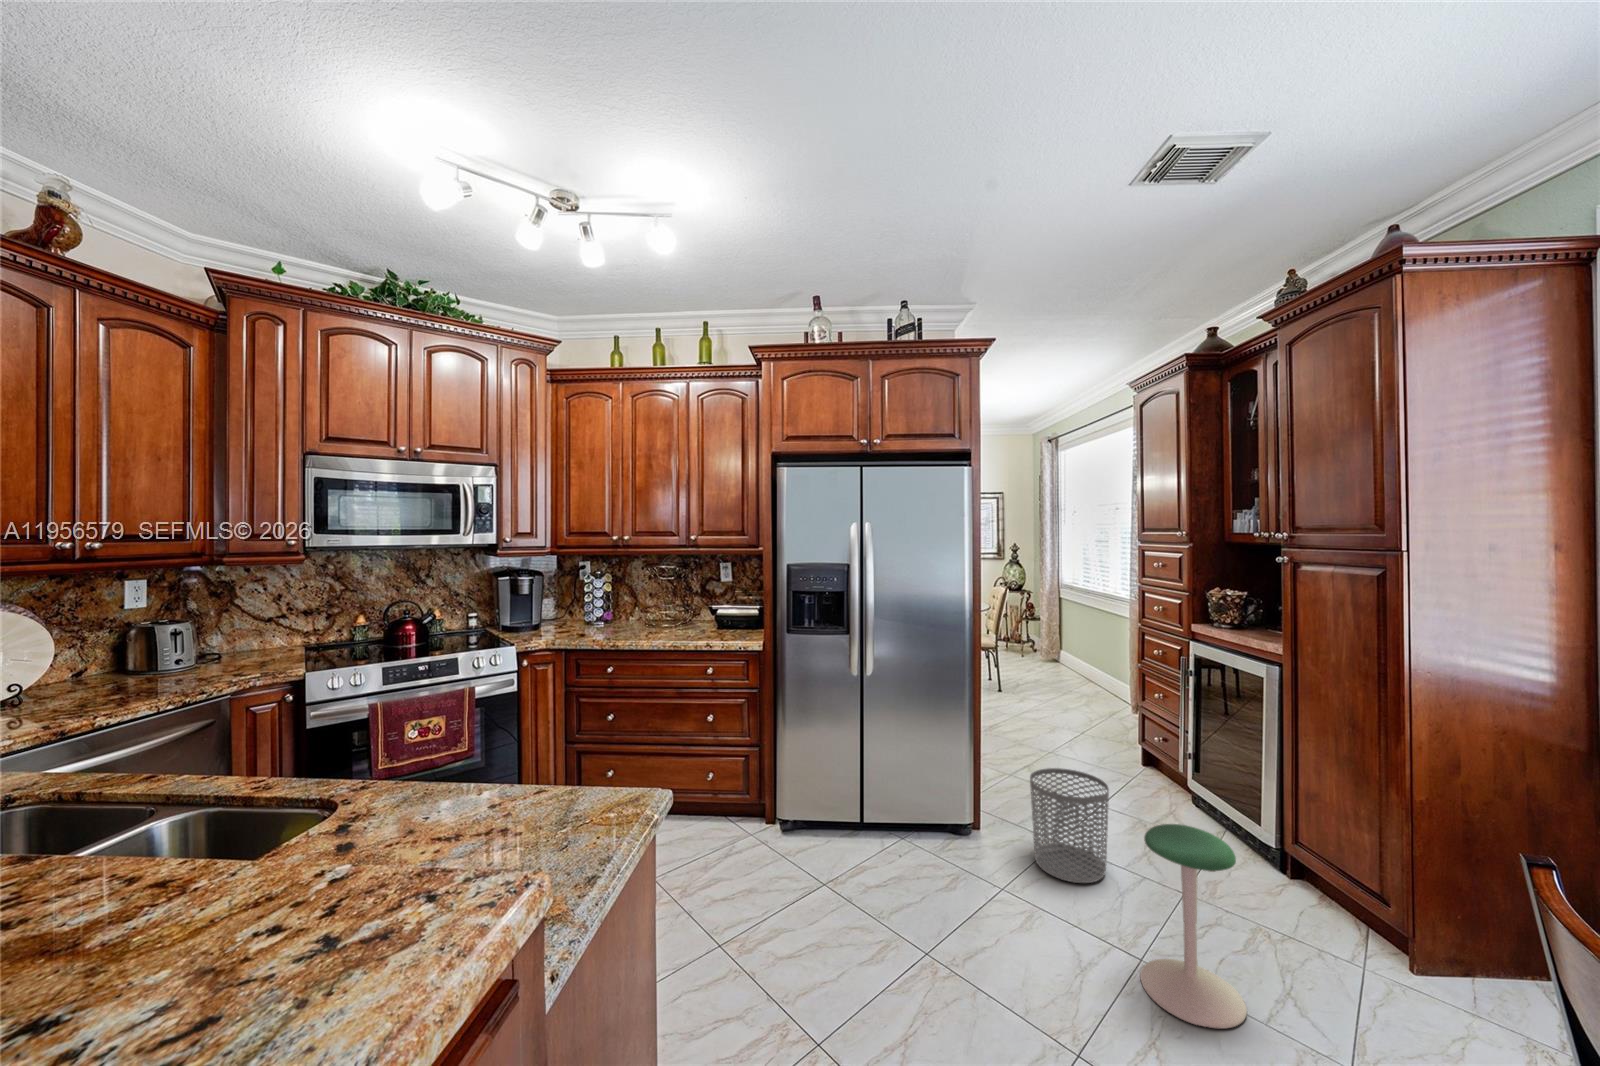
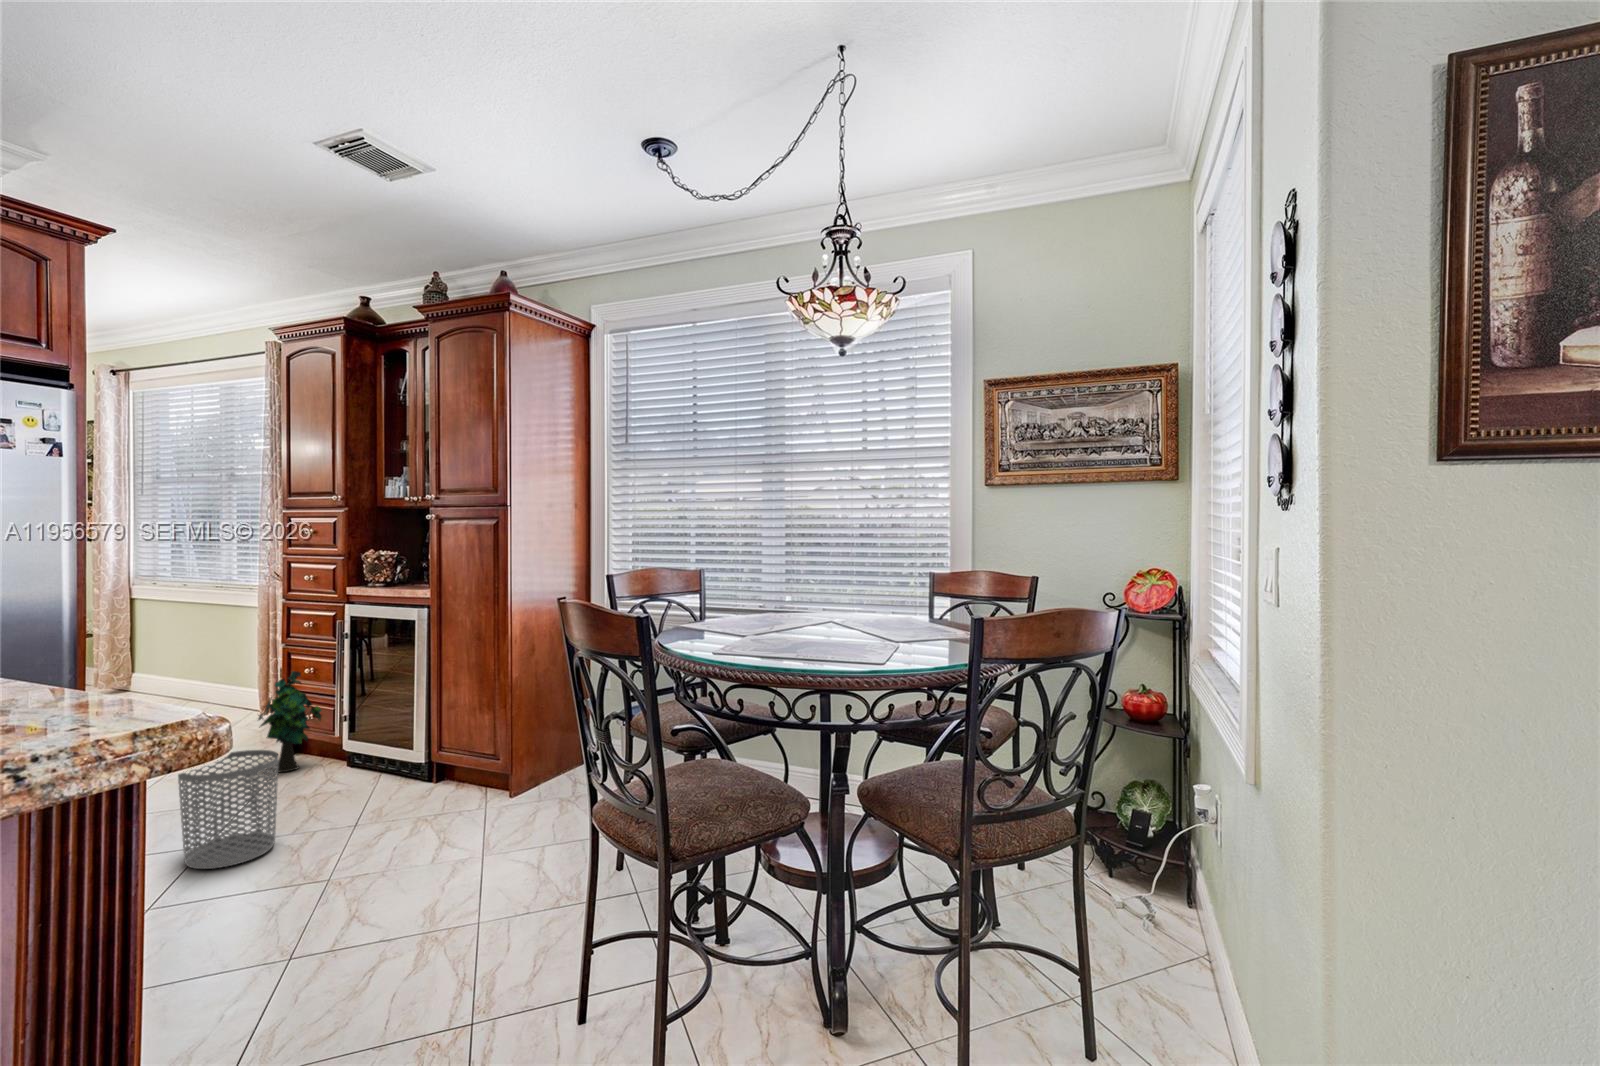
decorative plant: none [1112,697,1169,791] -> present [258,671,322,772]
stool: present [1140,824,1247,1028] -> none [330,741,418,900]

